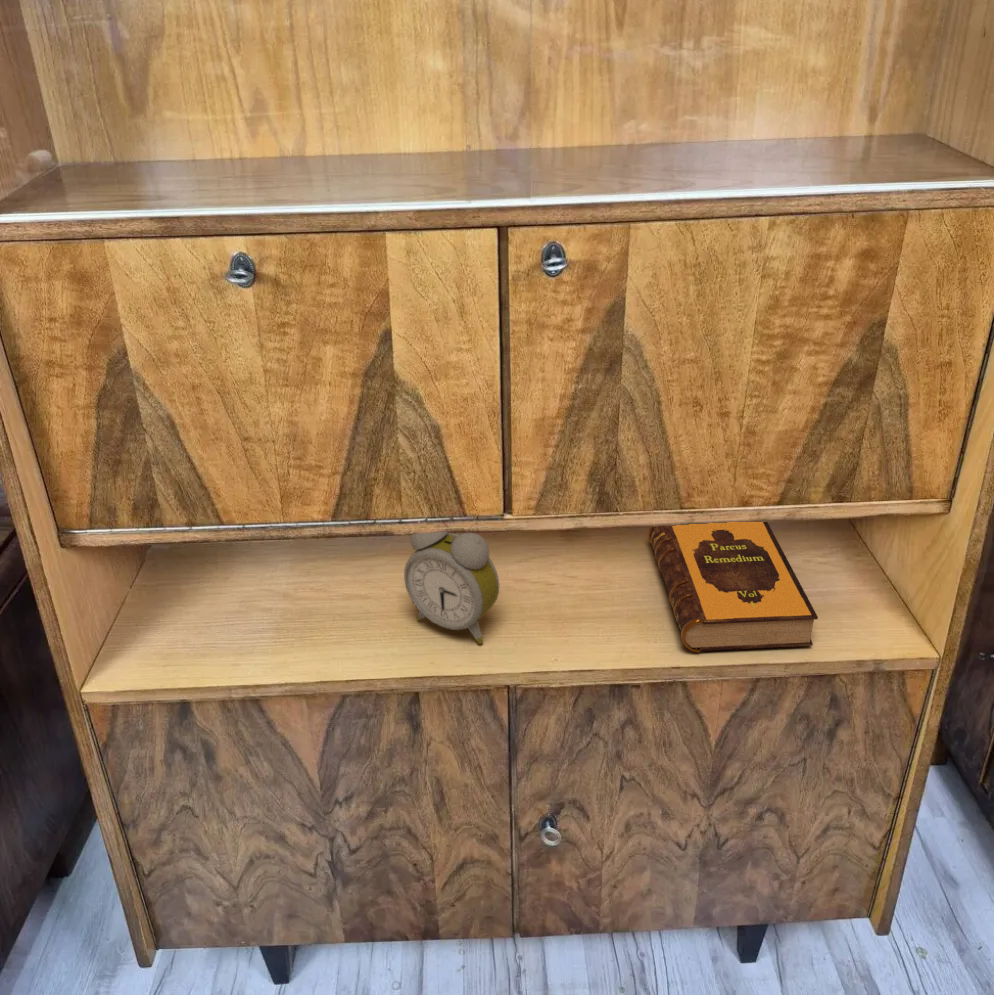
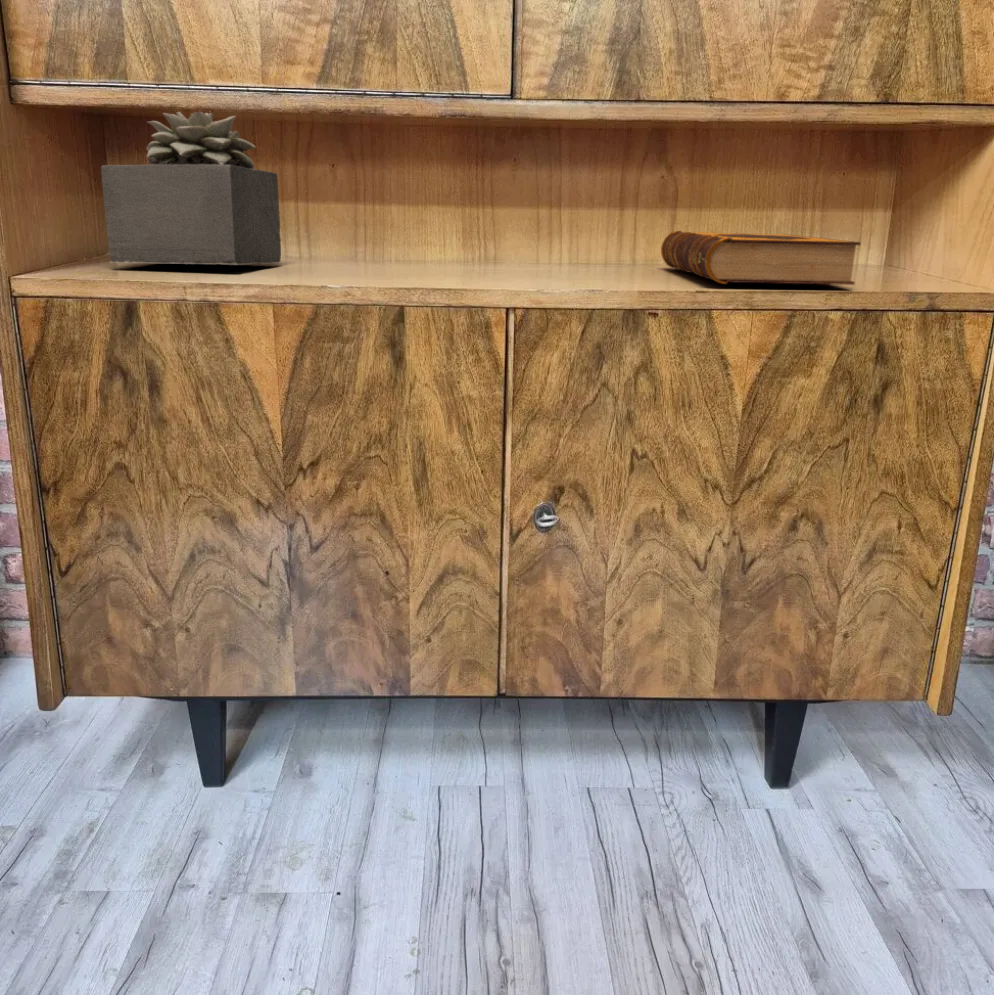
succulent plant: none [135,472,300,627] -> present [101,112,281,265]
alarm clock: present [404,532,499,644] -> none [395,136,501,279]

